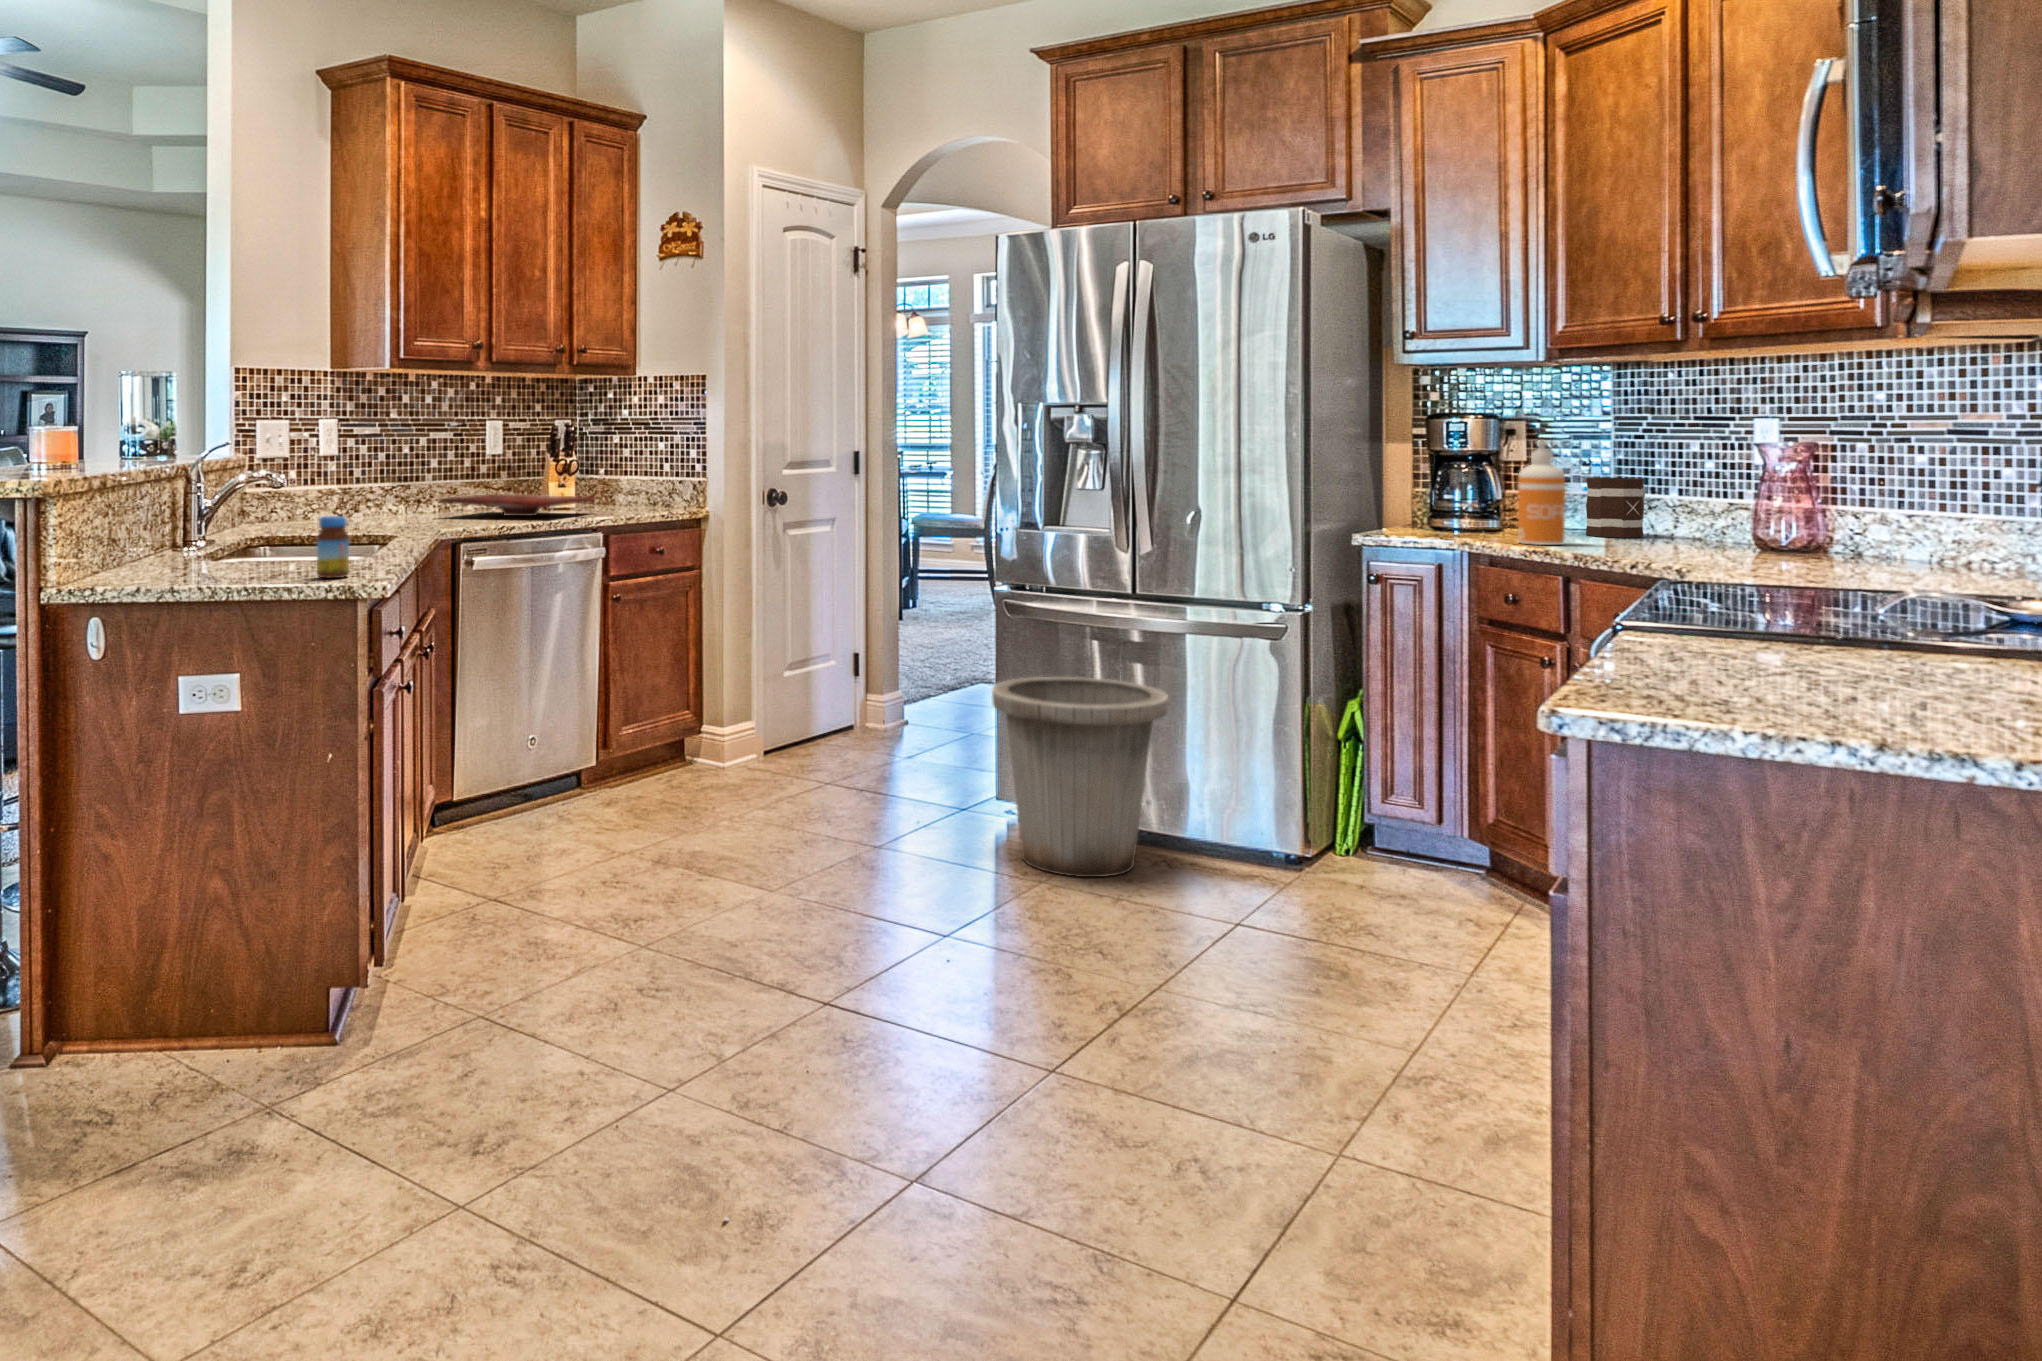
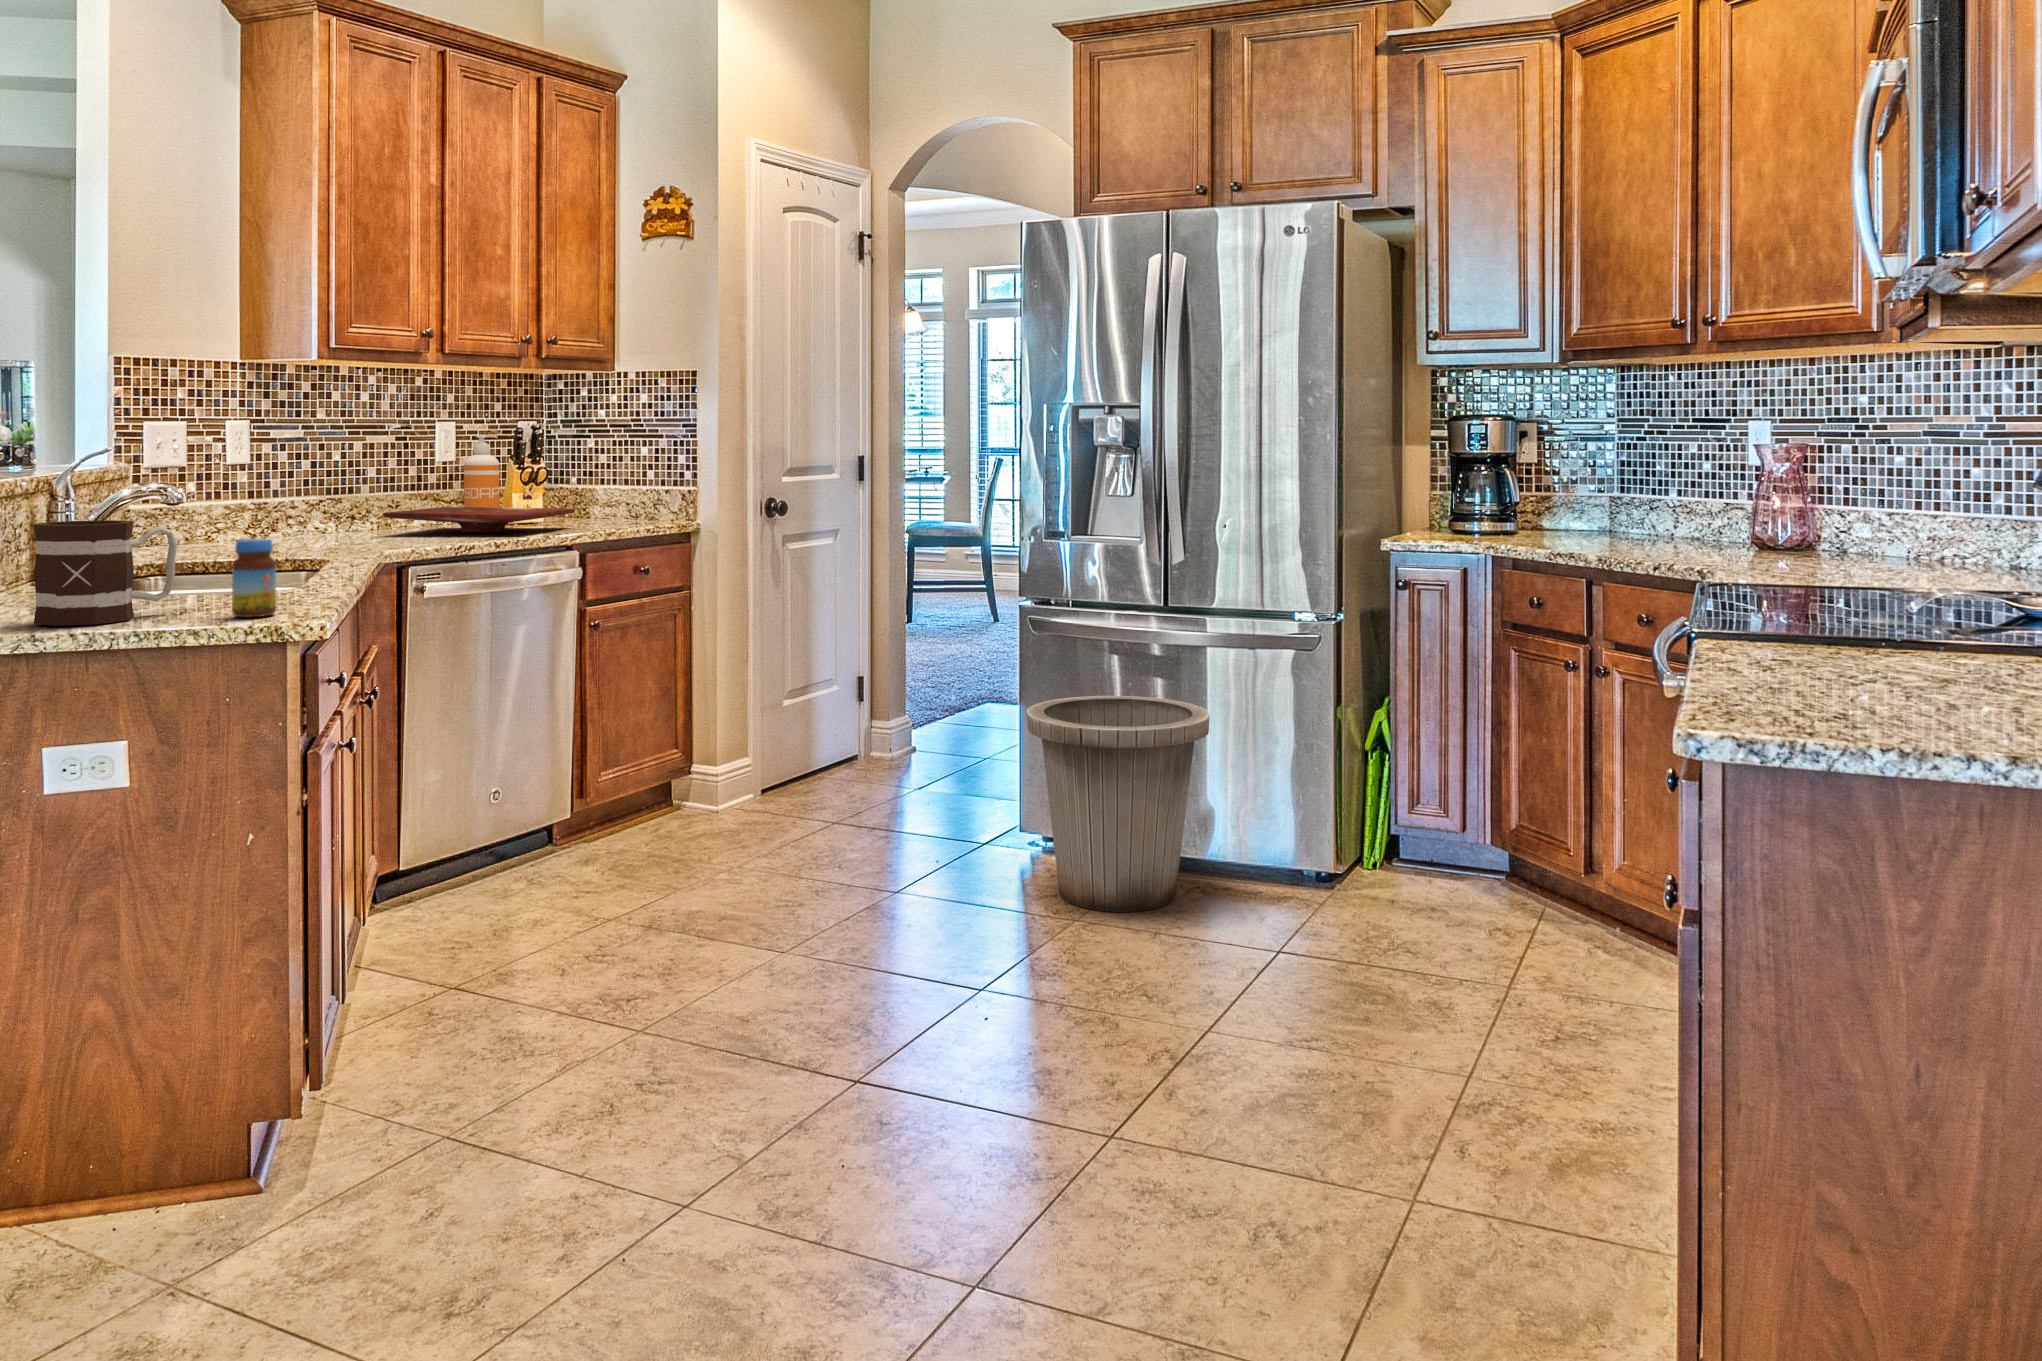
soap dispenser: present [1518,441,1565,545] -> present [464,435,499,508]
mug: present [1586,478,1645,538] -> present [33,520,177,626]

